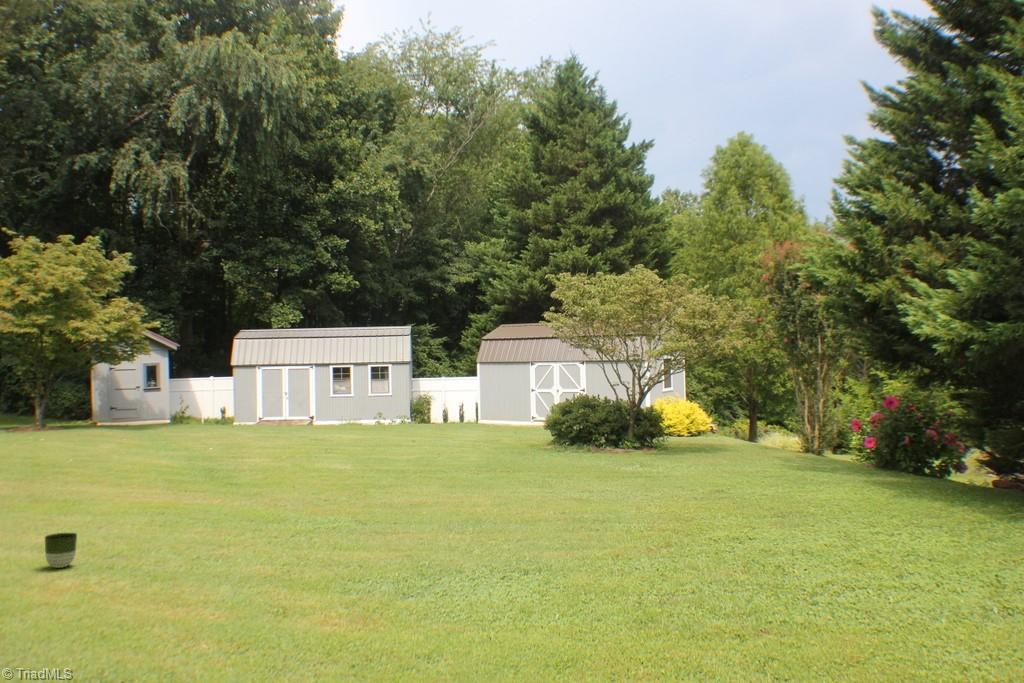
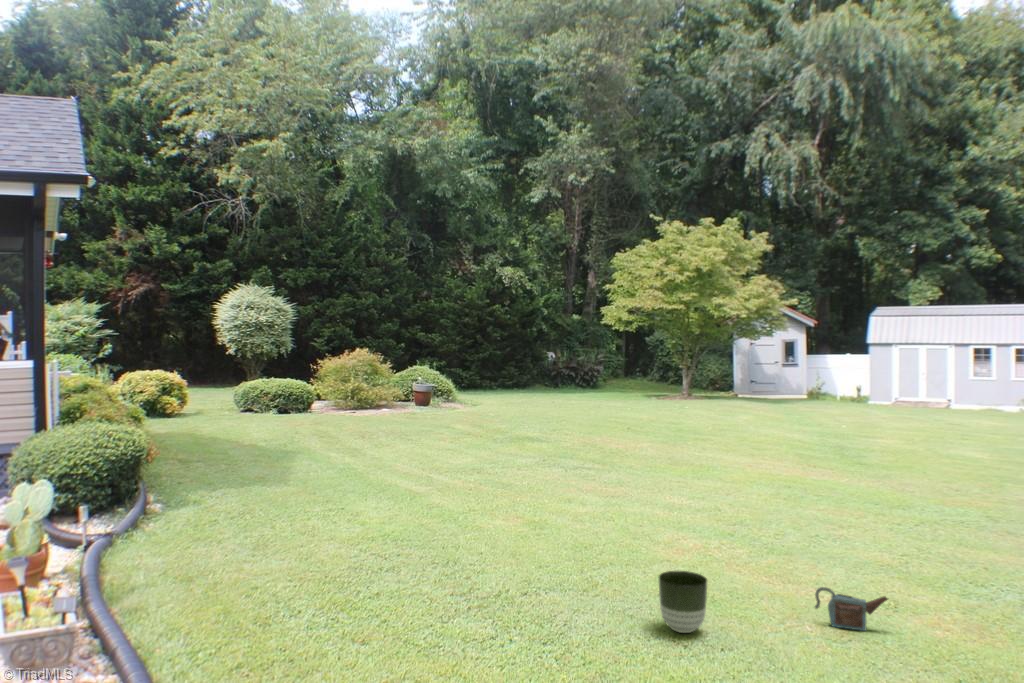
watering can: none [142,530,183,552] -> present [815,587,888,631]

